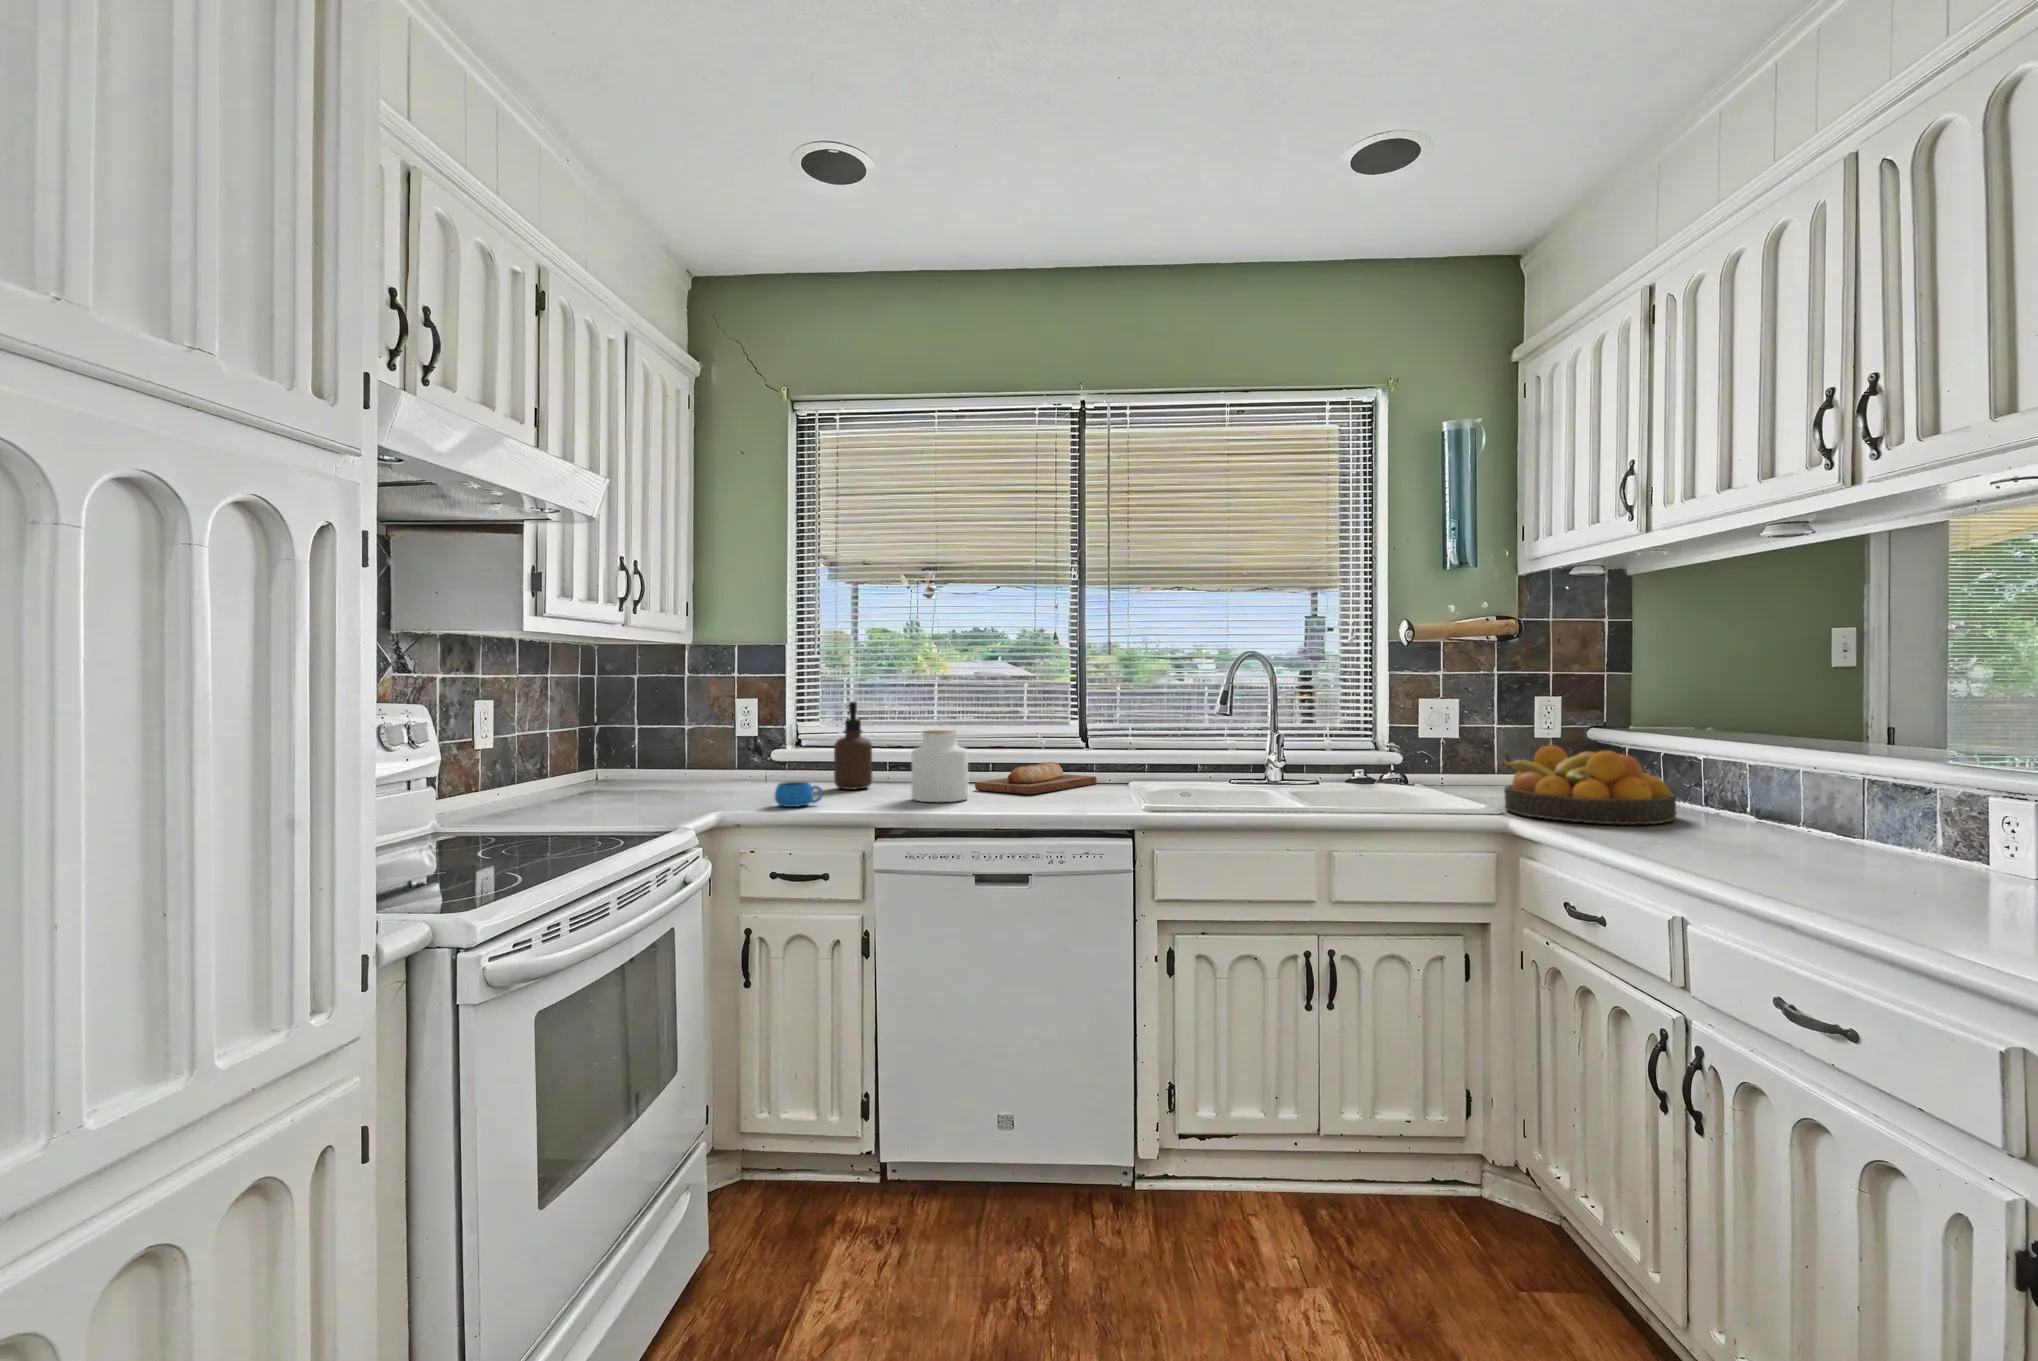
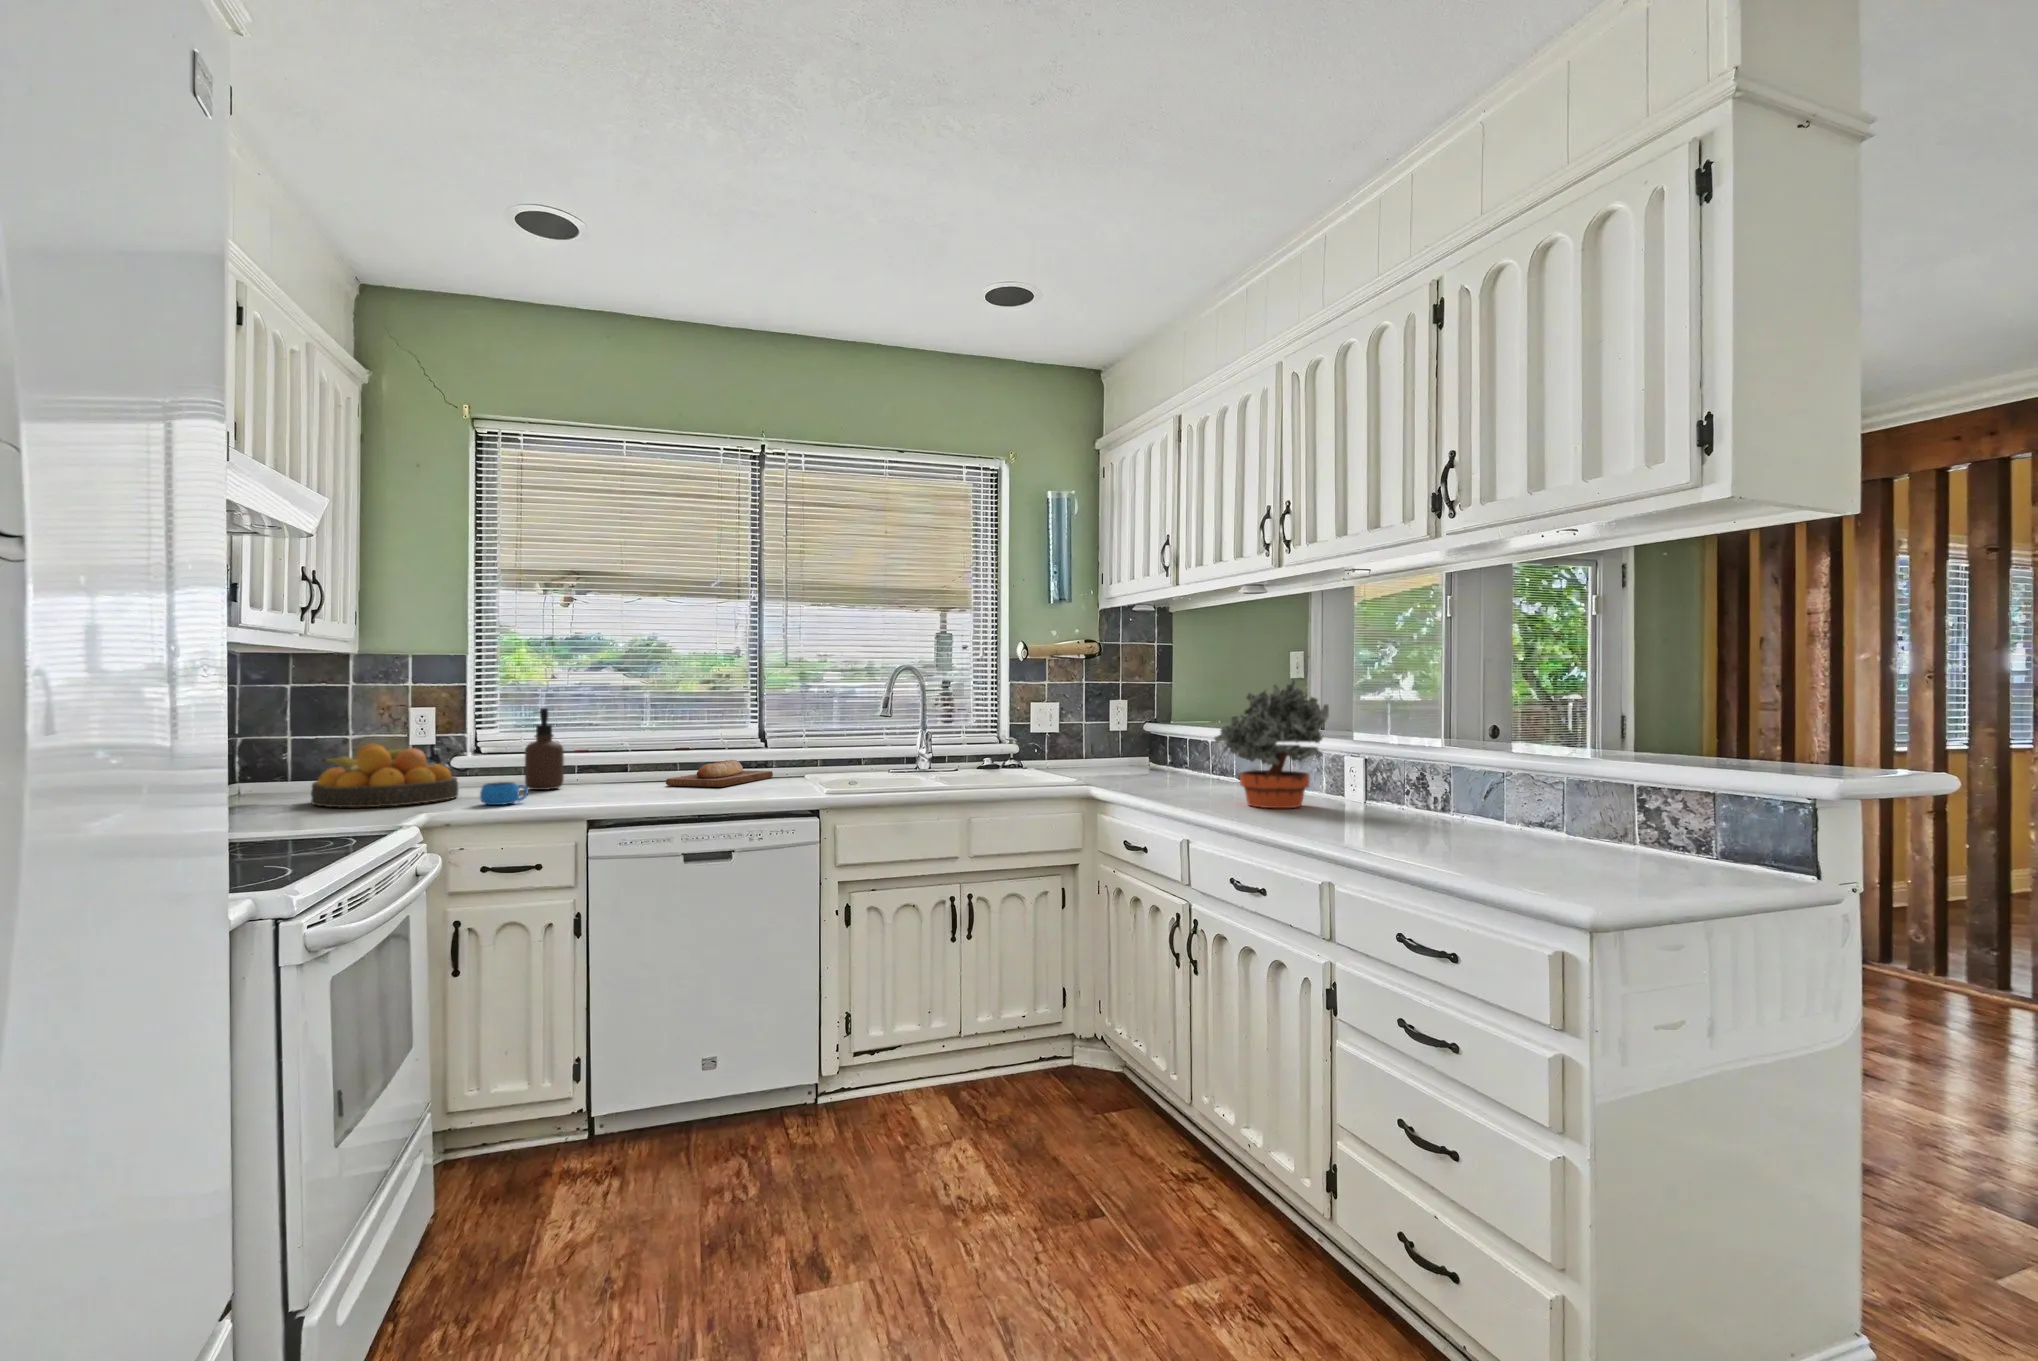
potted plant: none [1719,664,1955,877] -> present [1215,680,1329,808]
jar: present [911,730,968,802] -> none [612,732,666,796]
fruit bowl: present [1500,746,1676,824] -> present [311,744,459,807]

